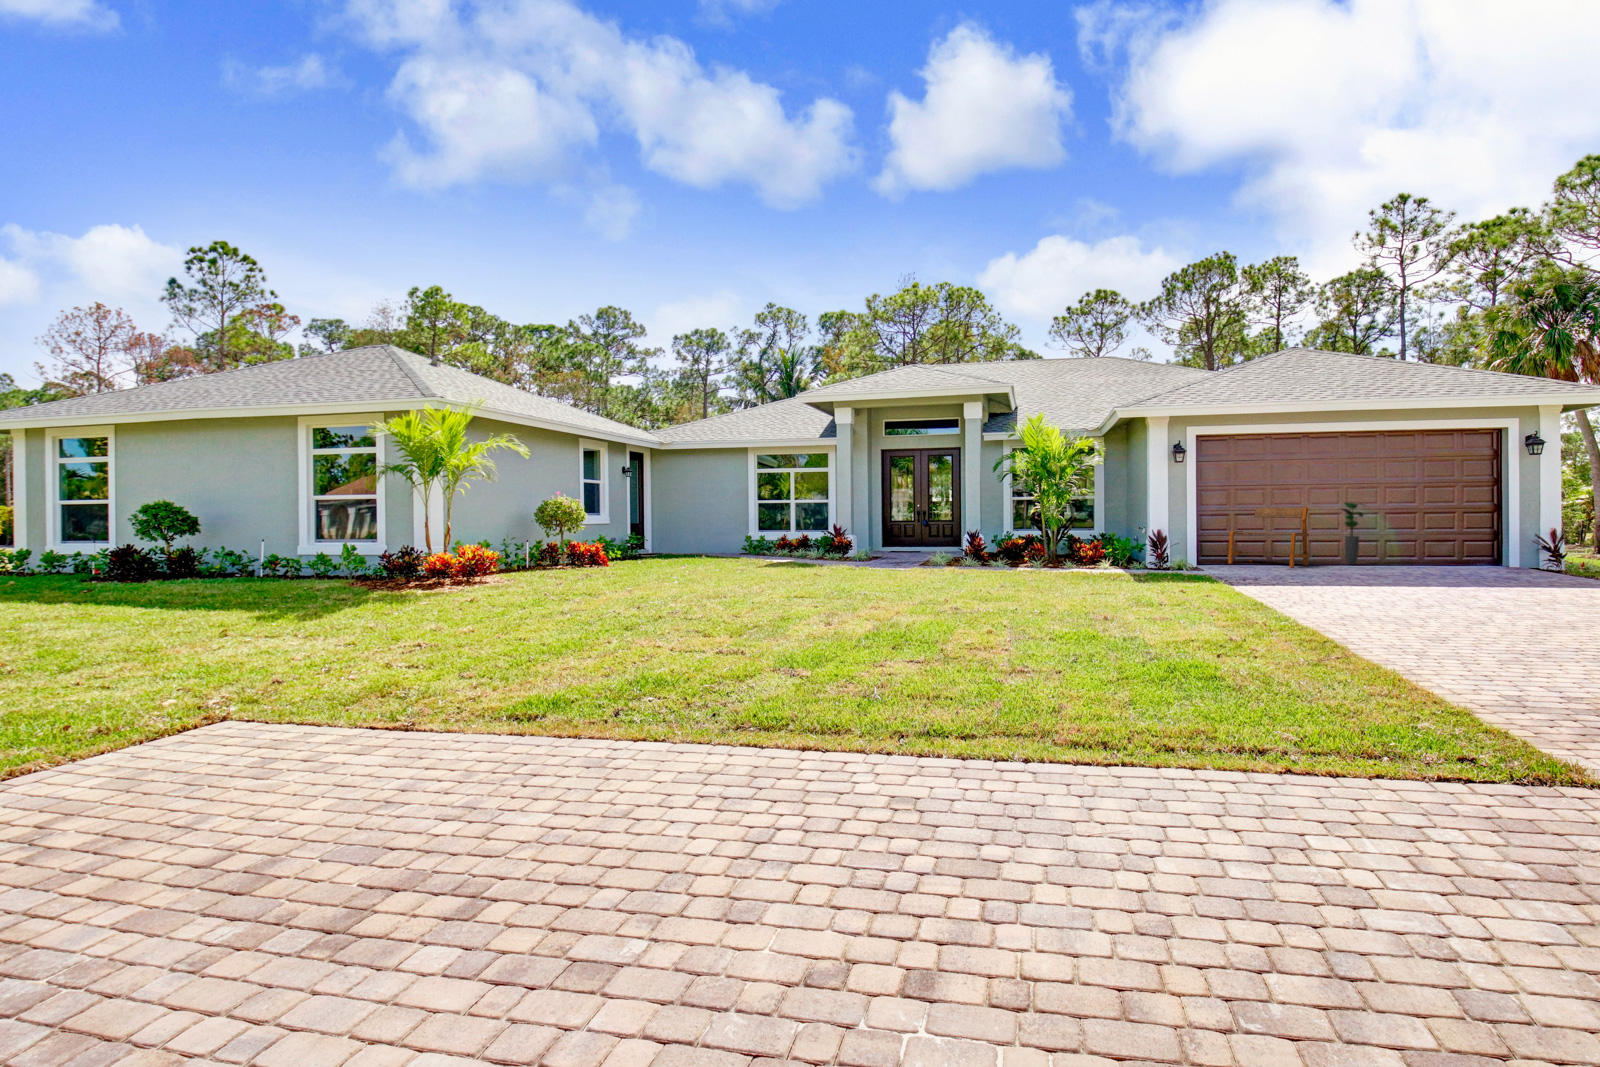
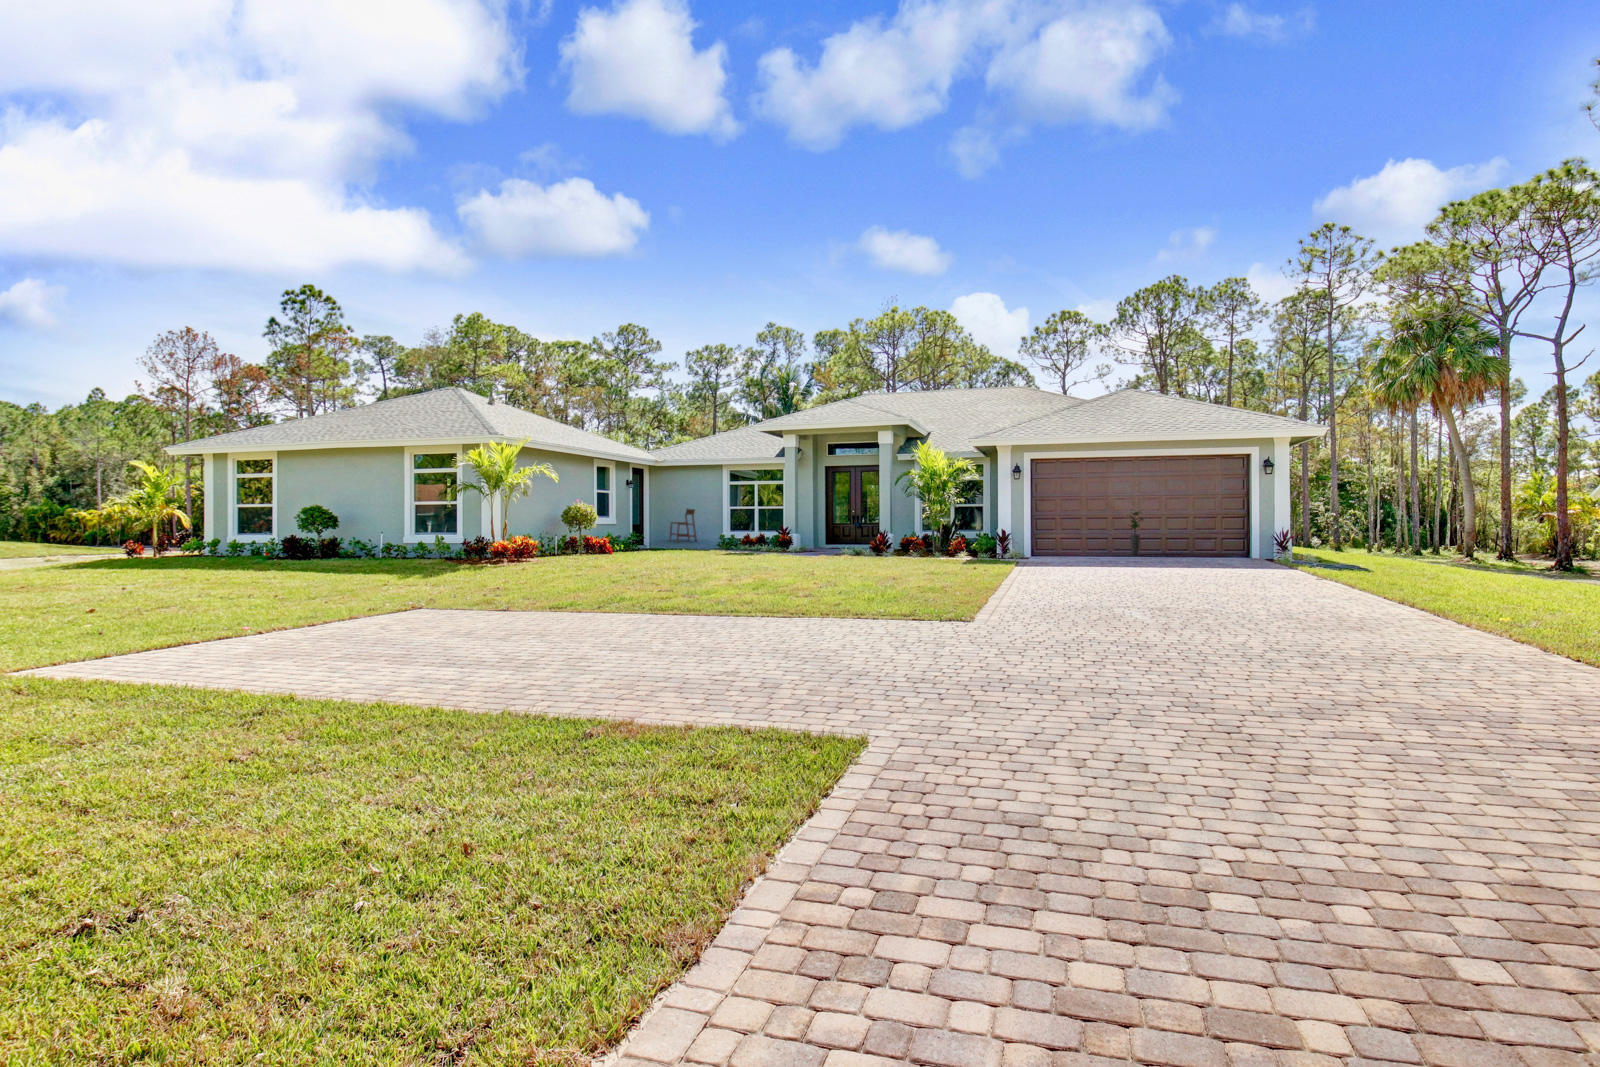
bench: present [1228,507,1310,568] -> present [670,509,697,541]

